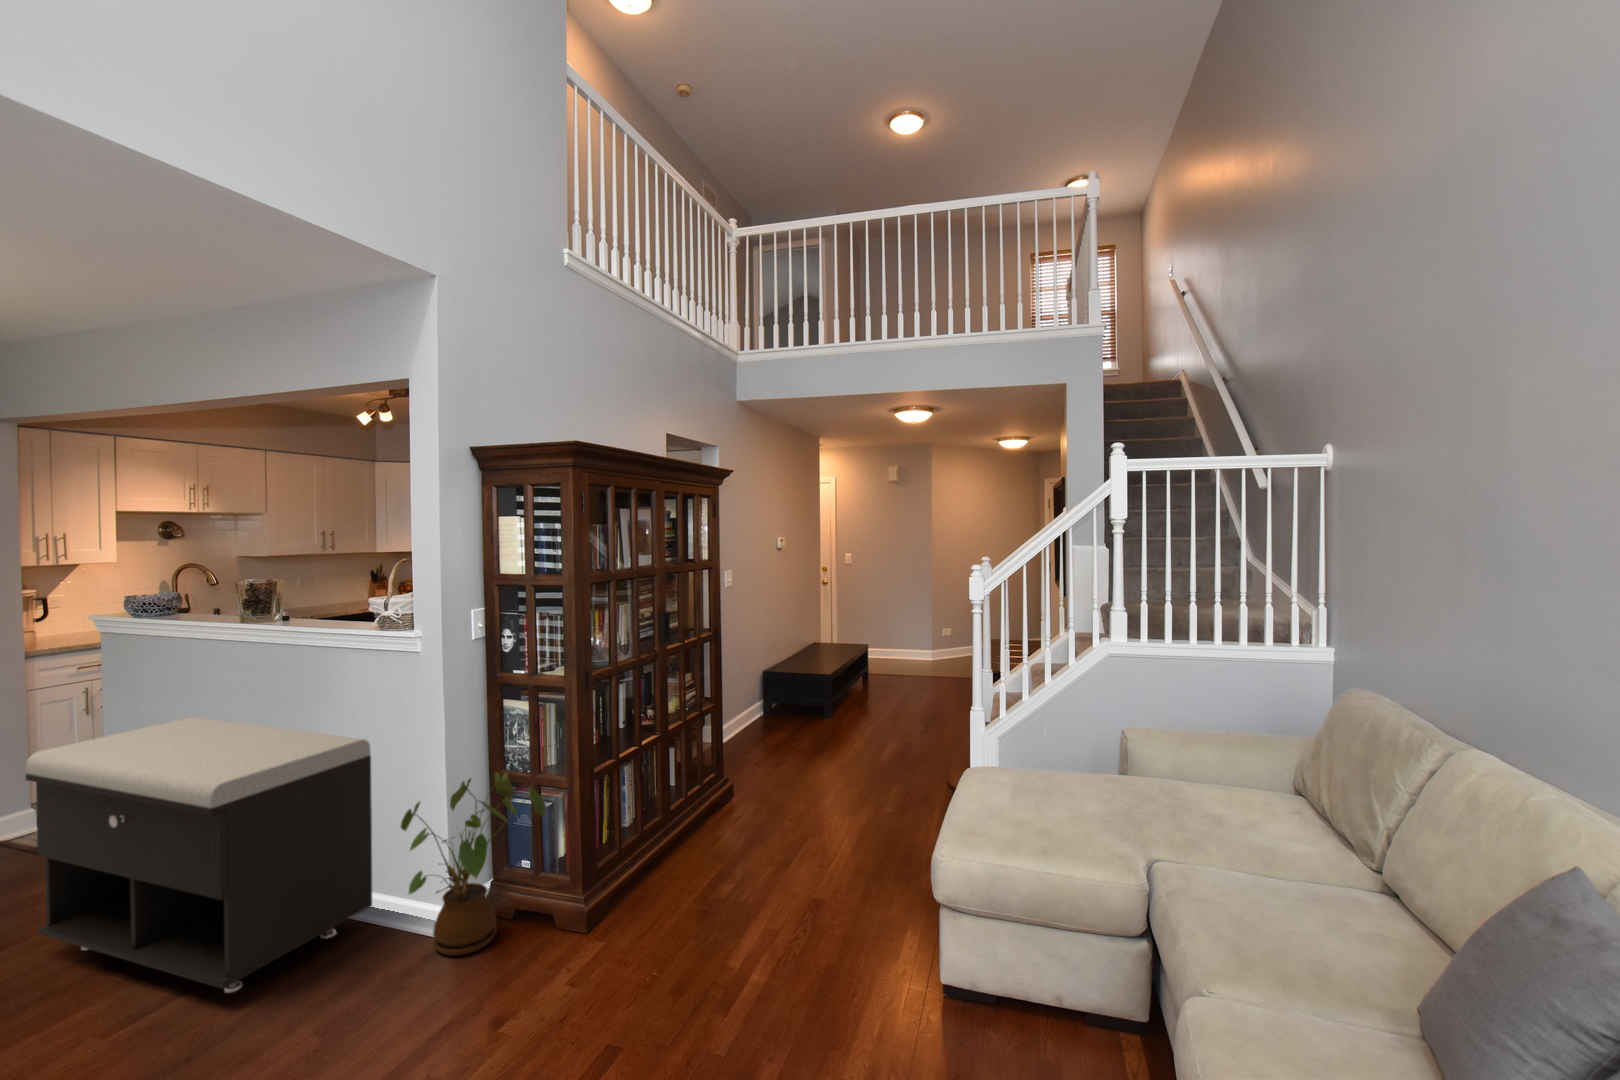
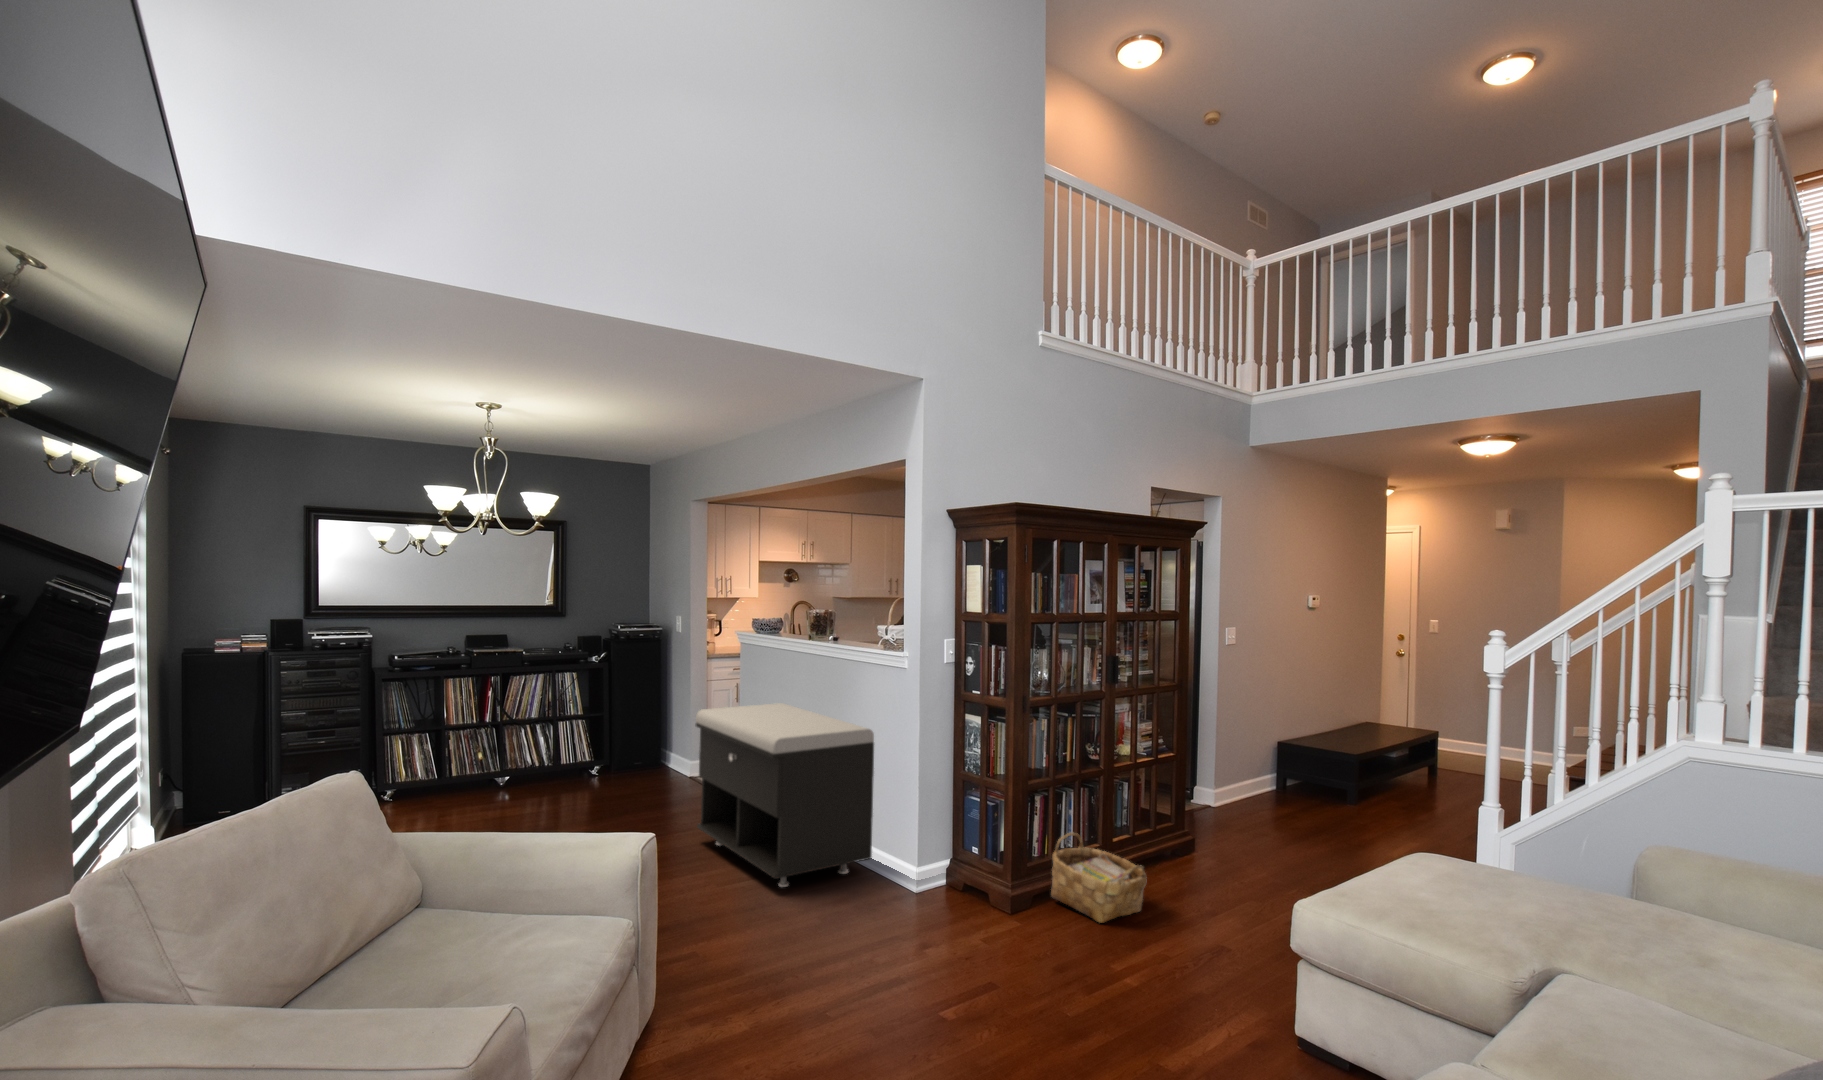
house plant: present [401,773,546,956] -> none [882,770,988,906]
woven basket: none [617,812,723,908] -> present [1051,832,1147,923]

